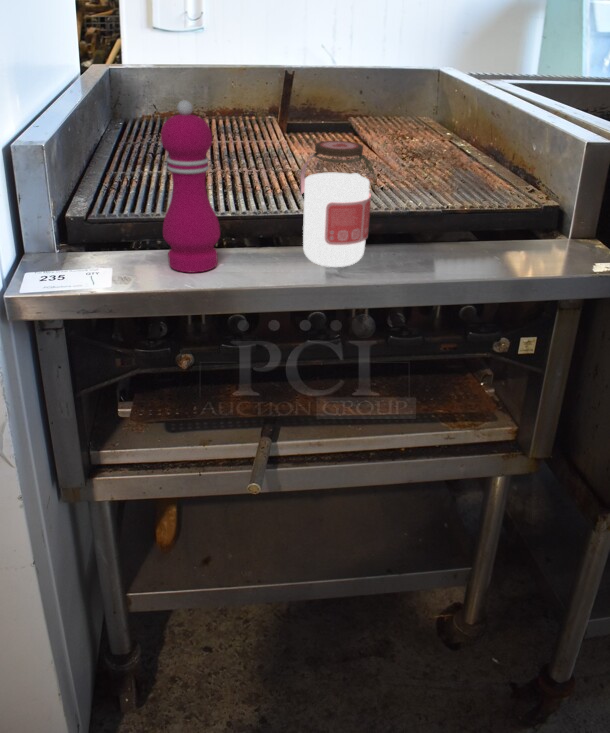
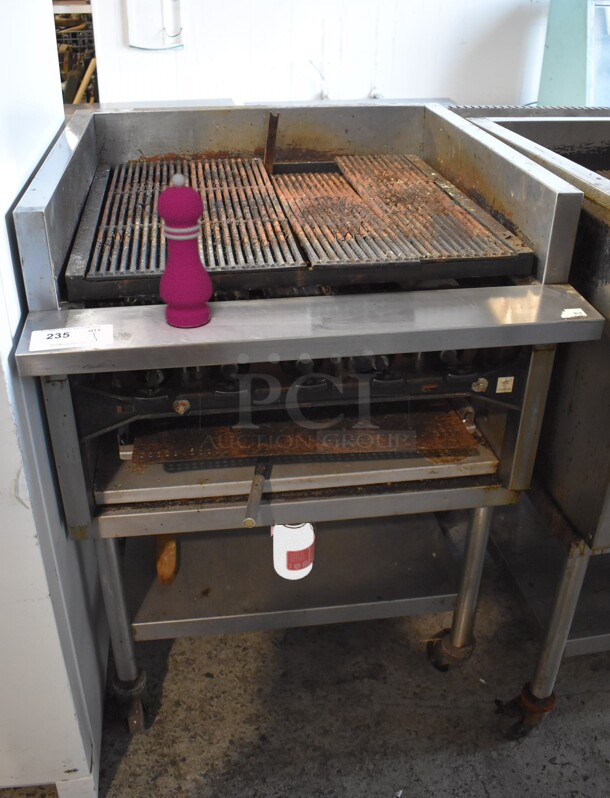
jar: present [300,141,375,267] -> present [271,520,316,579]

